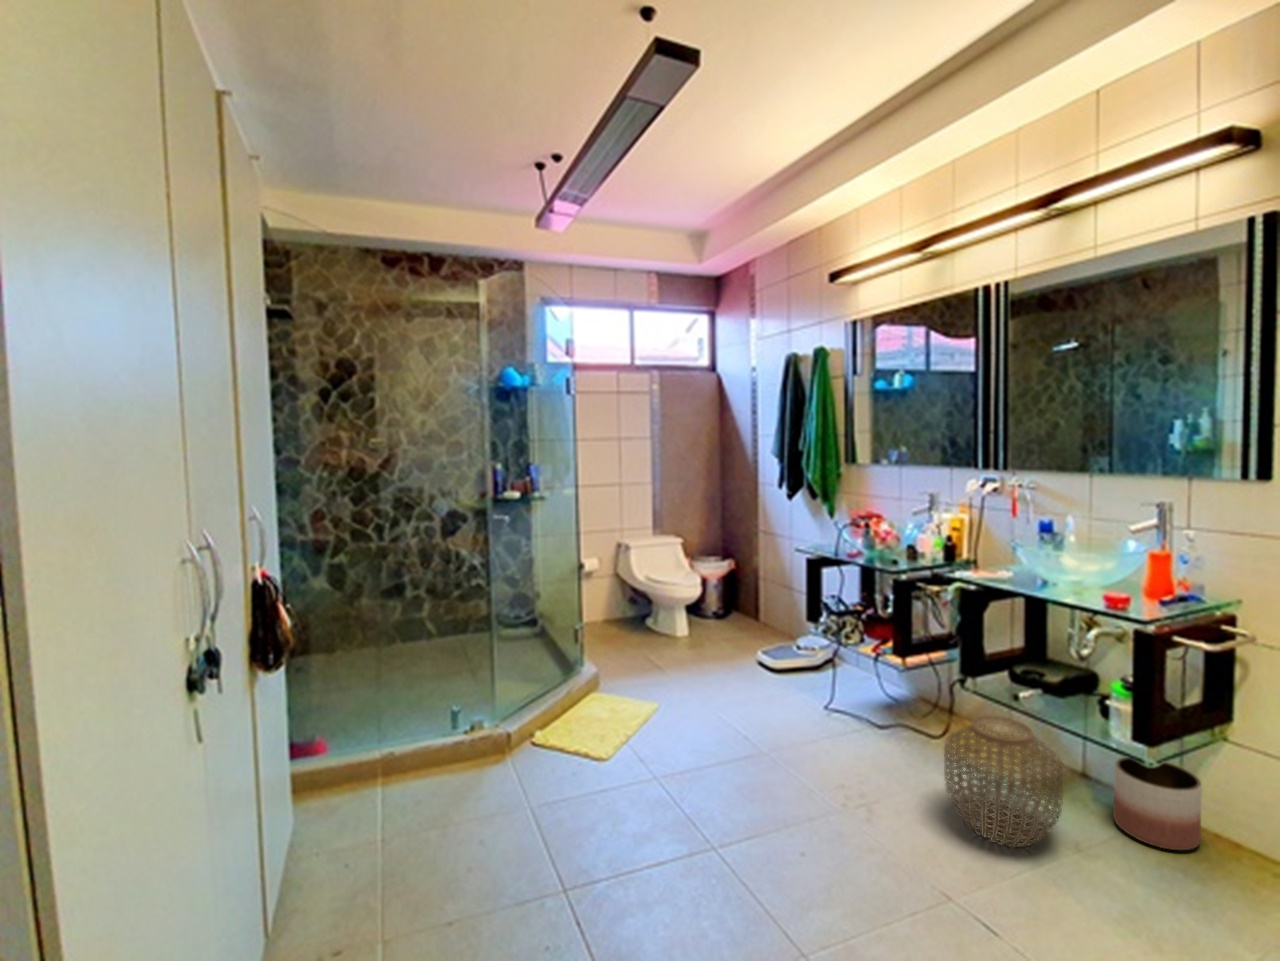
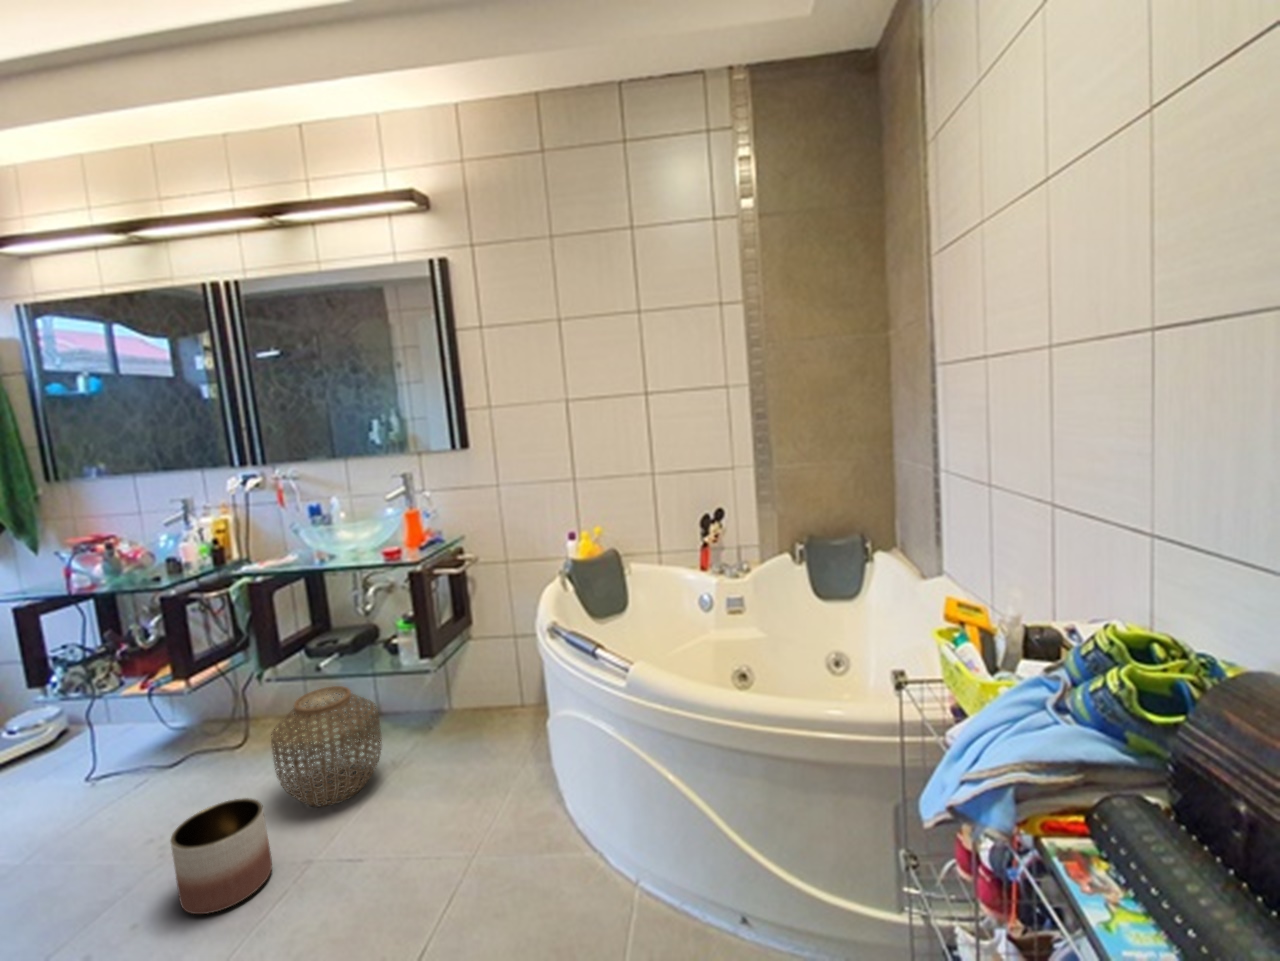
planter: present [1113,757,1202,850] -> present [171,798,272,914]

